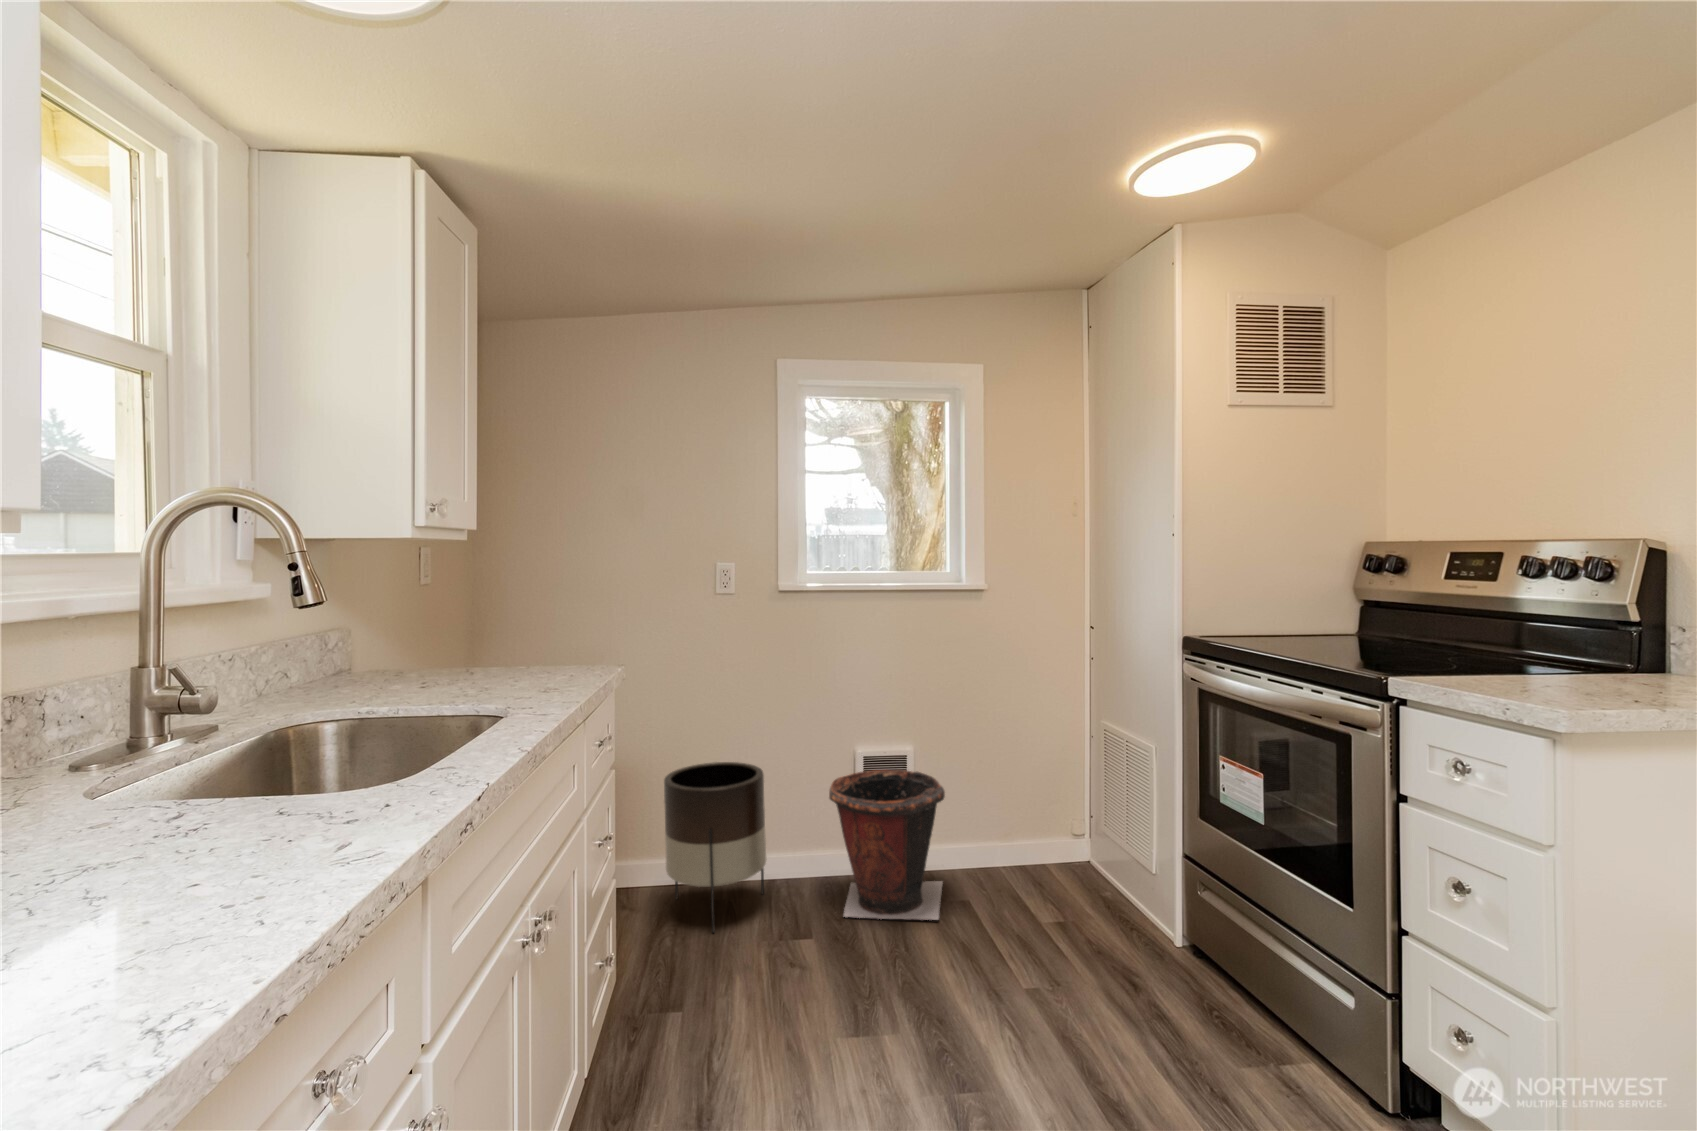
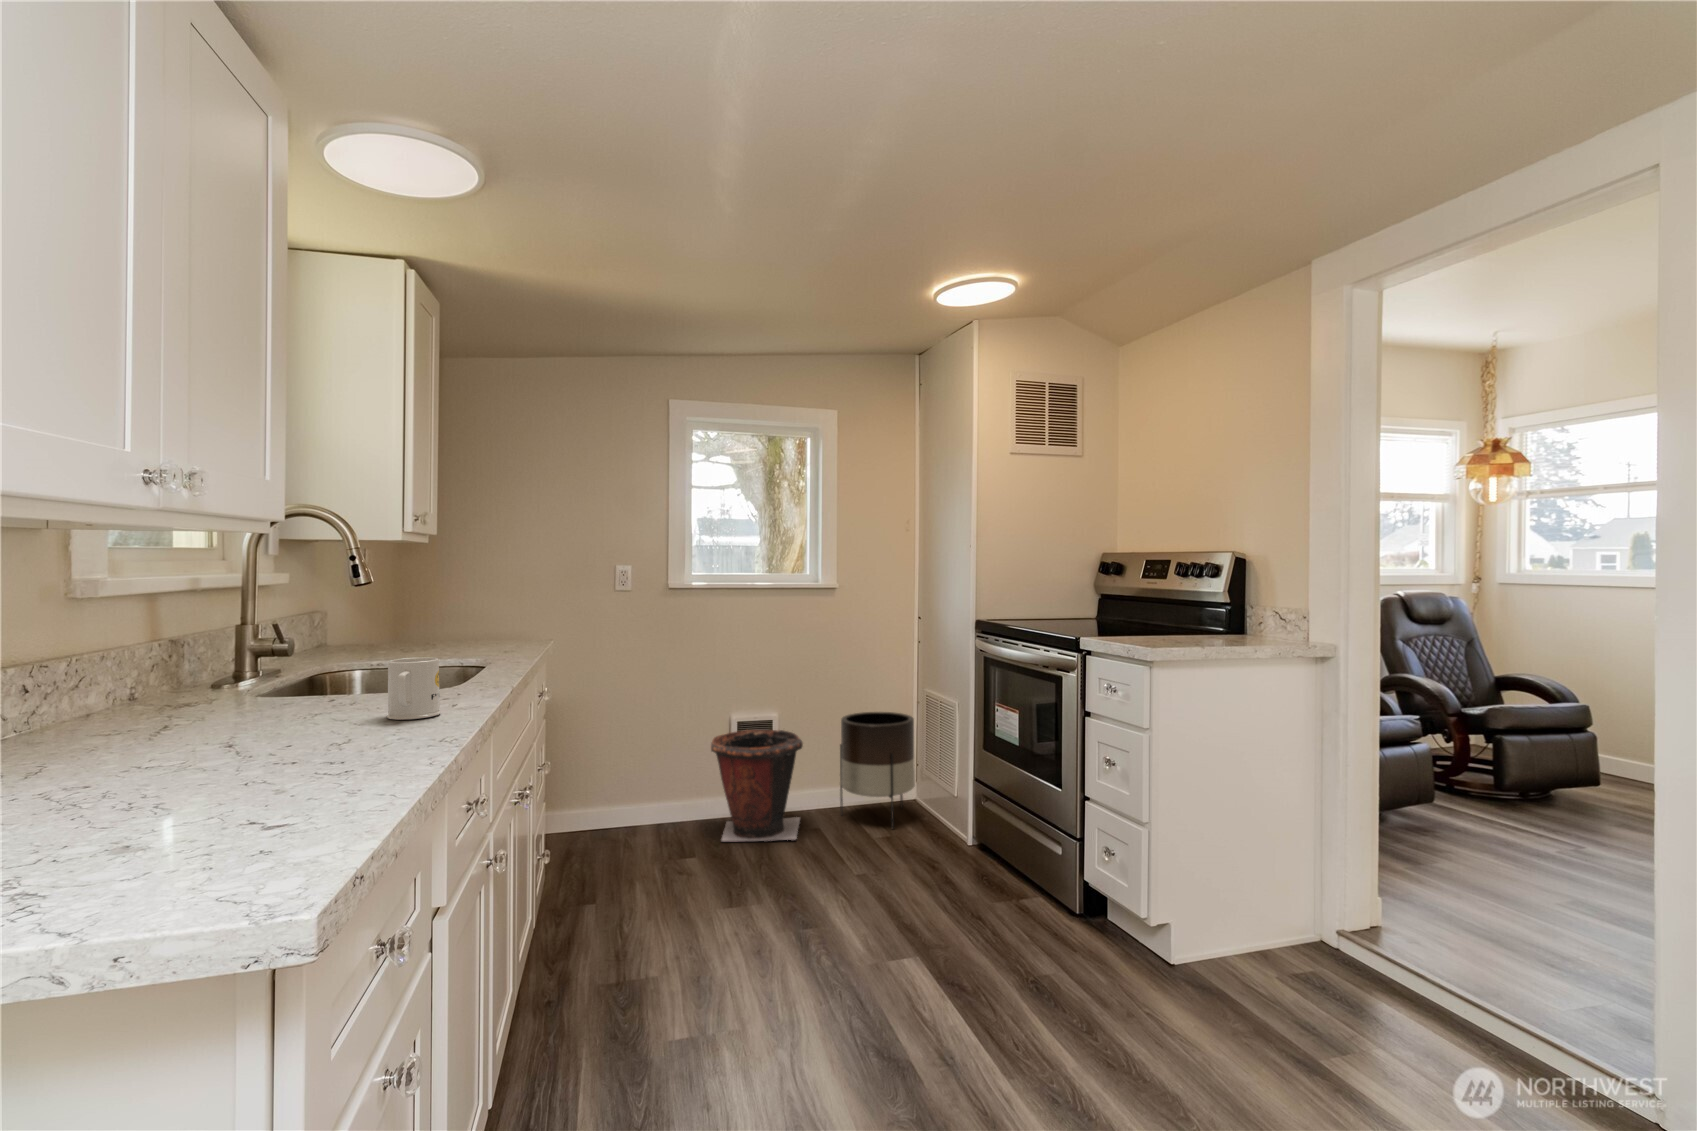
planter: present [664,762,766,933] -> present [840,712,915,828]
mug: none [148,767,276,904] -> present [387,657,441,720]

